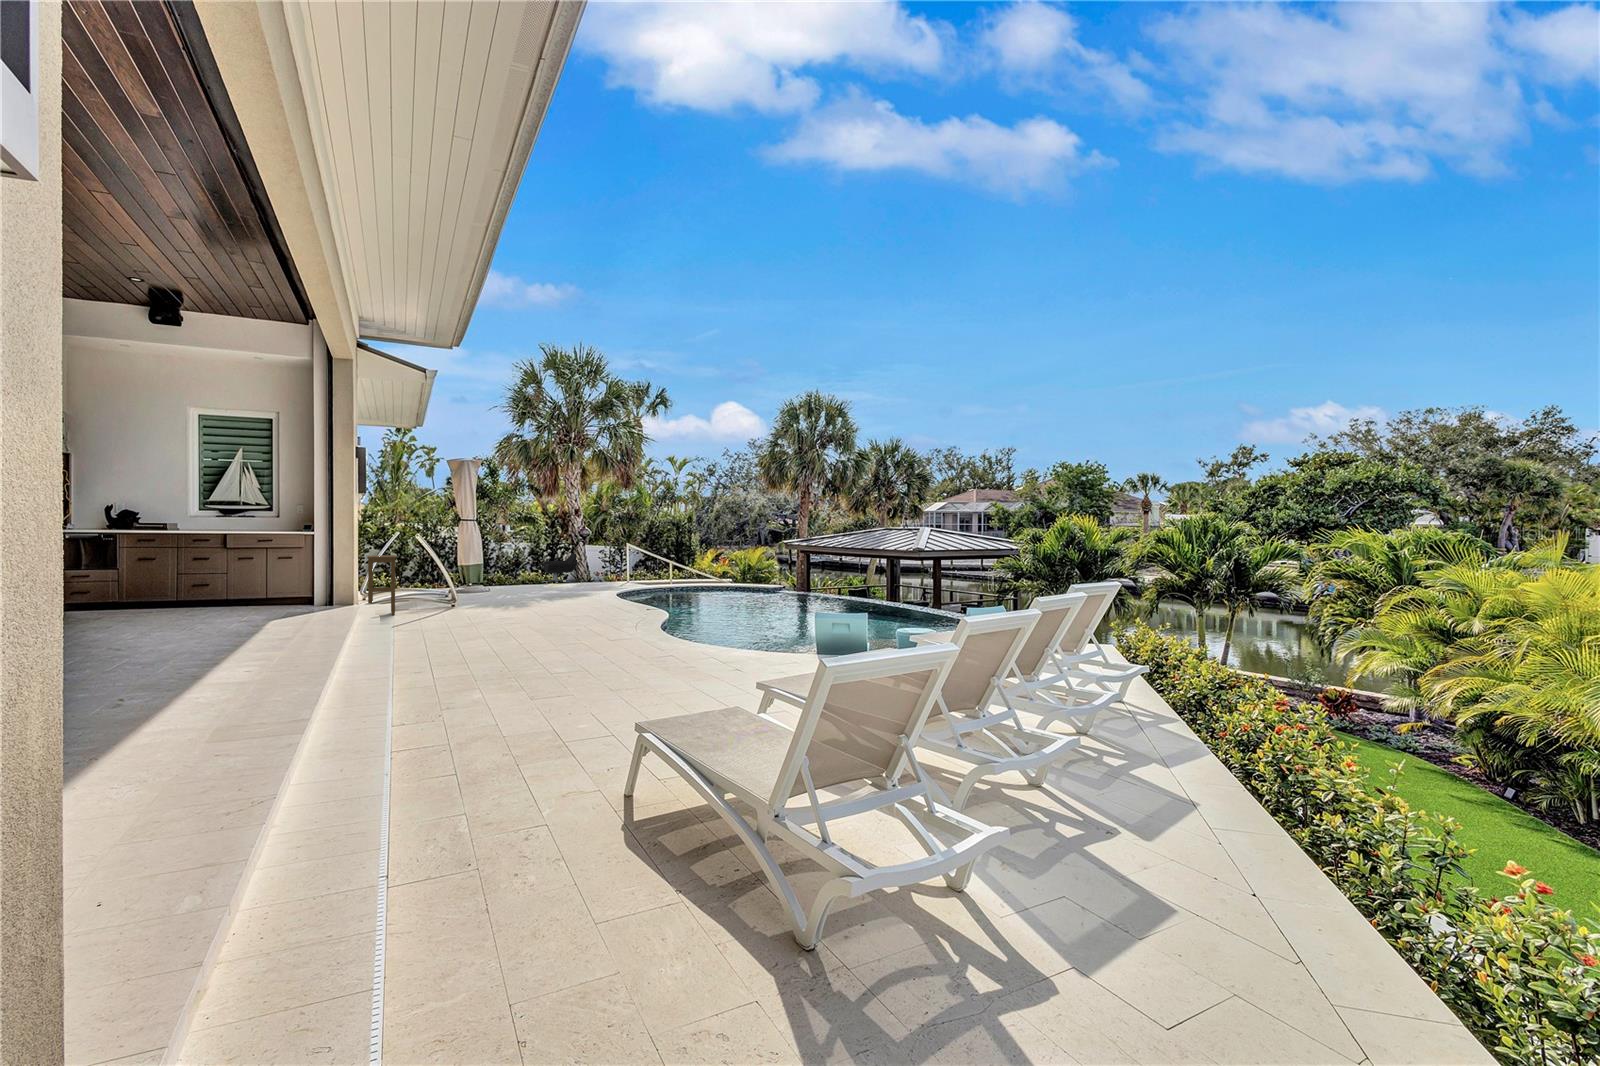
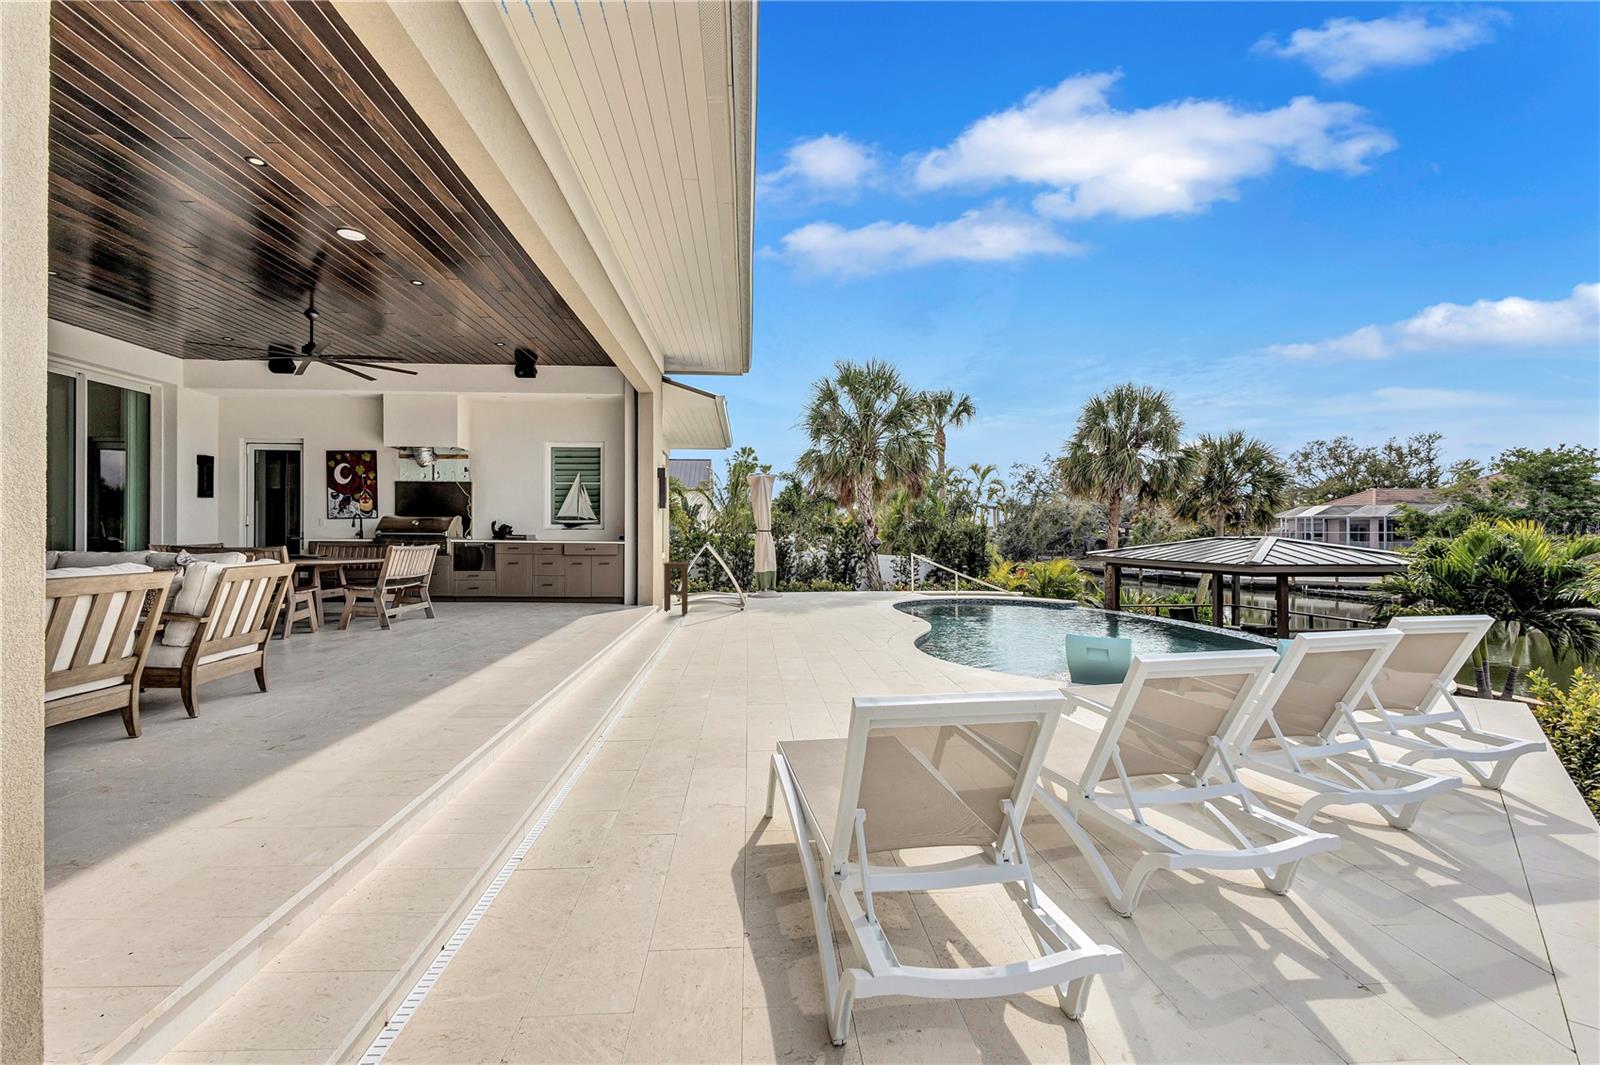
lounge chair: present [544,553,577,583] -> none [834,559,871,590]

